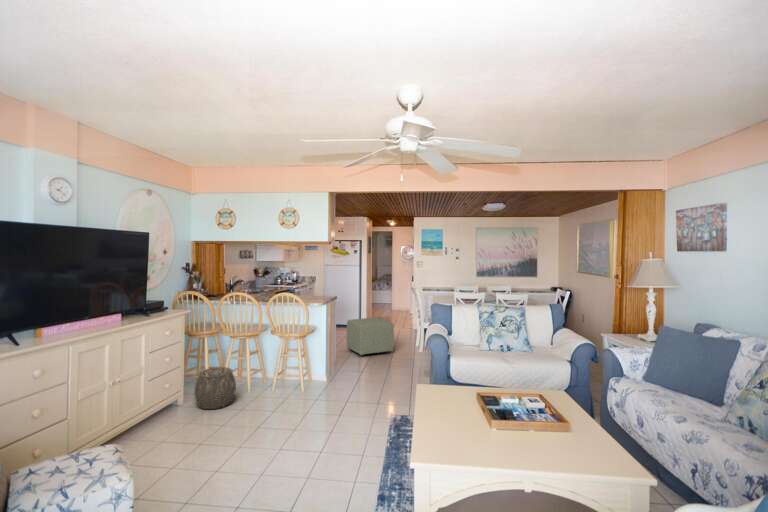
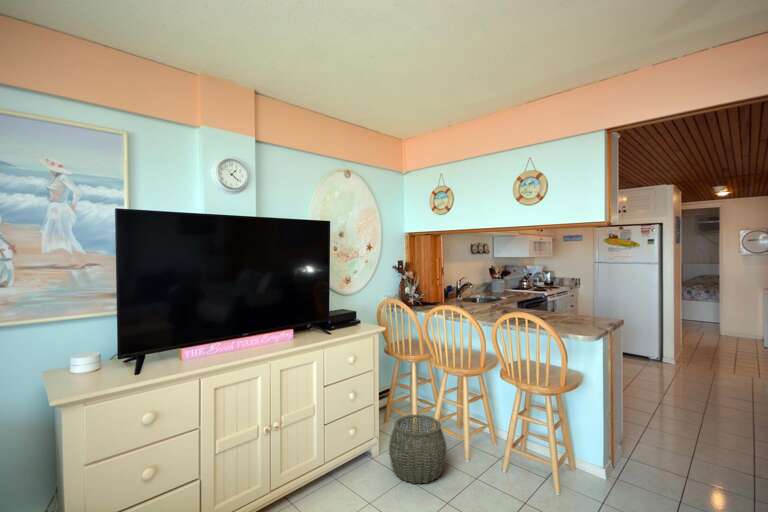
ottoman: present [347,318,394,356] -> none [638,355,742,428]

